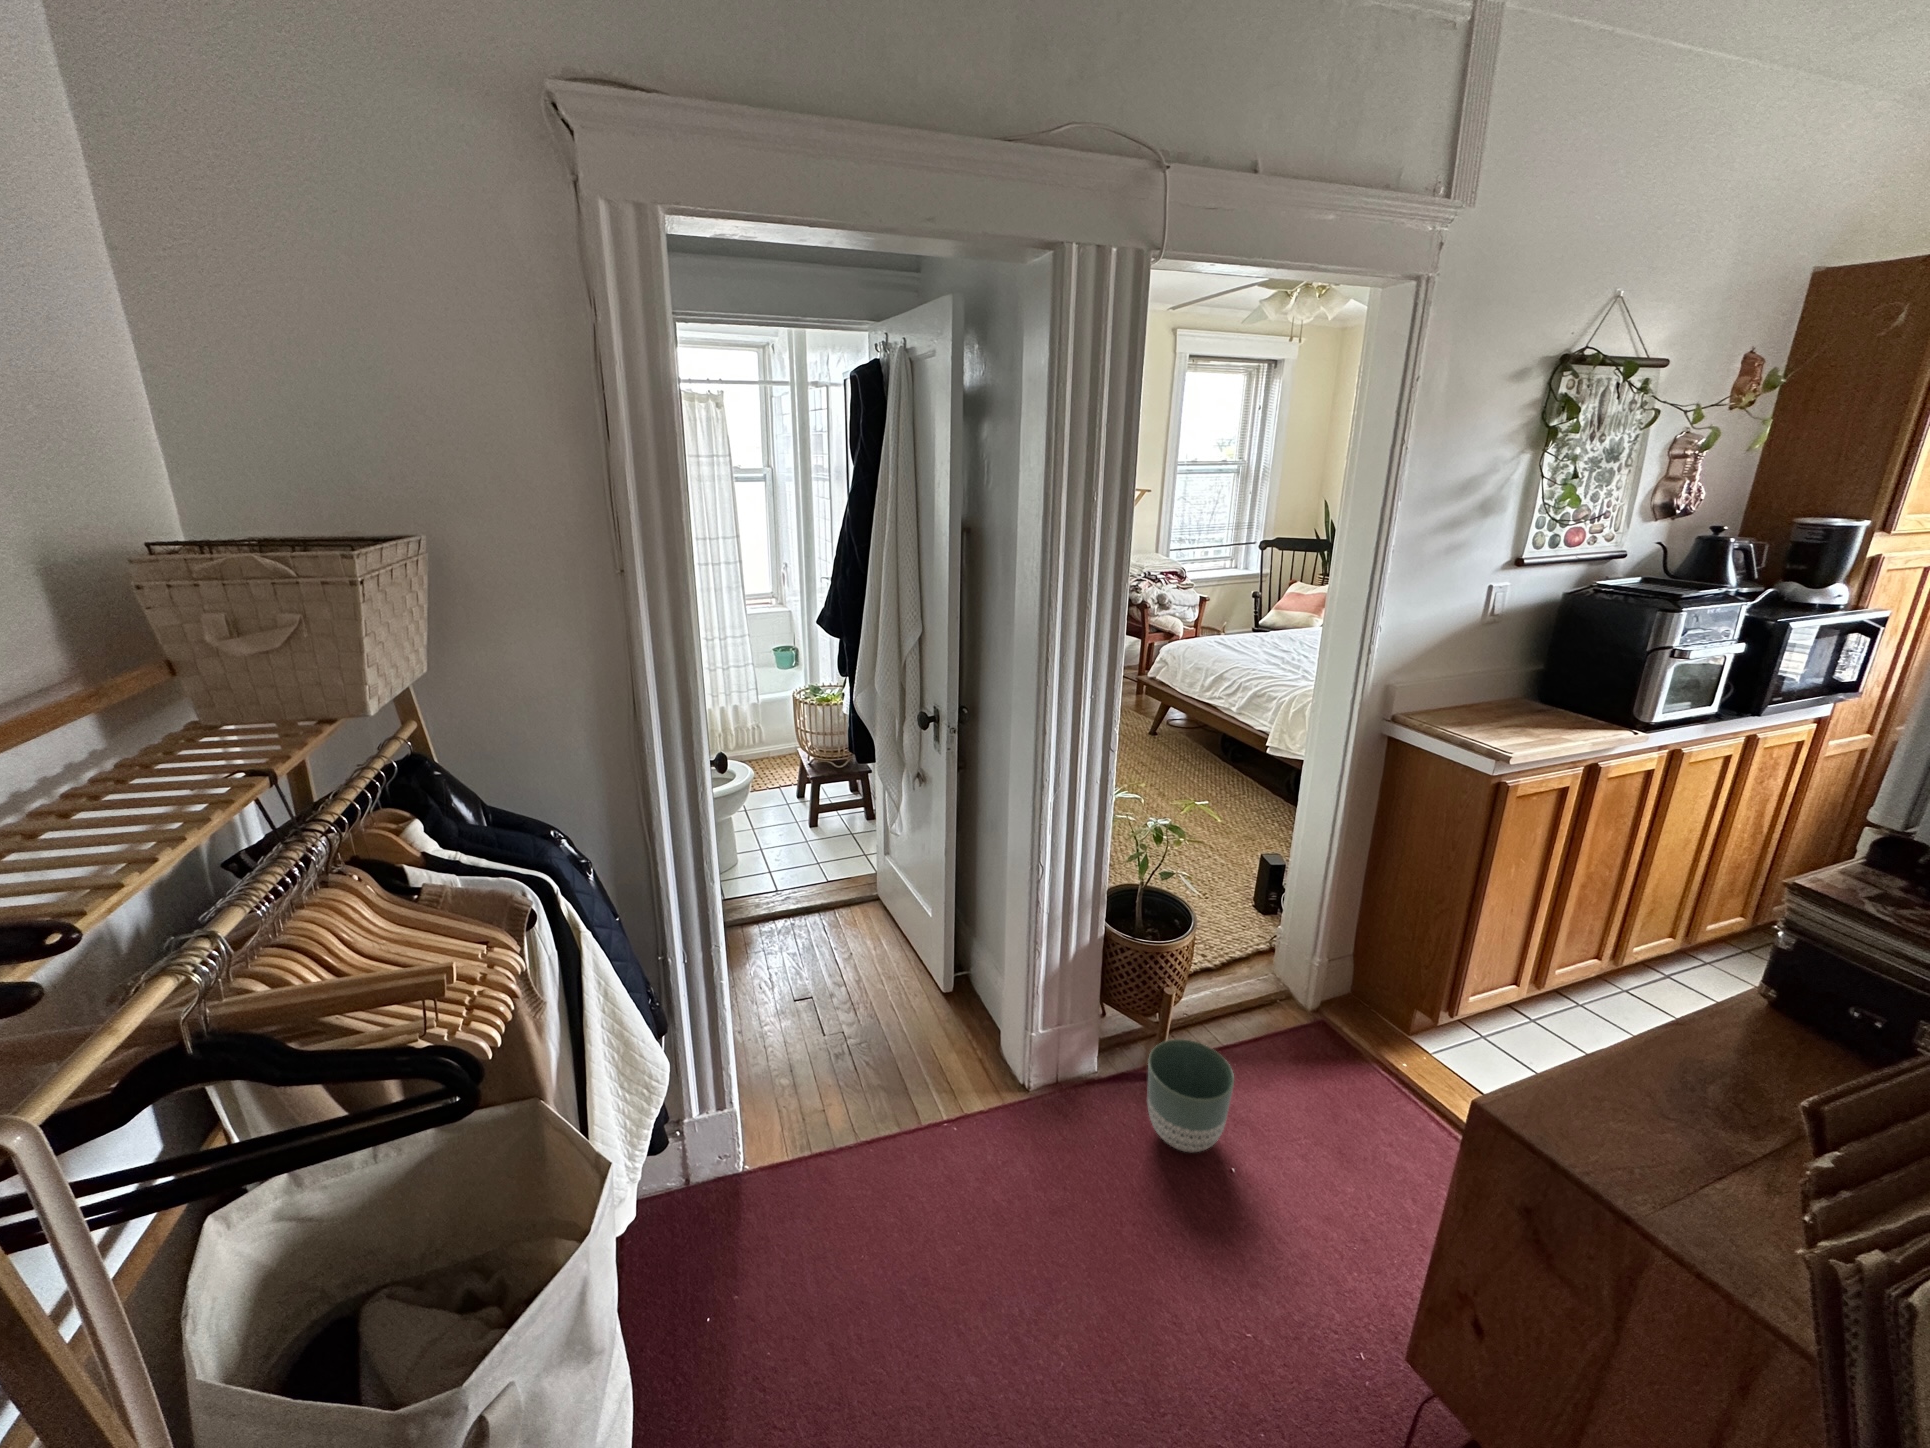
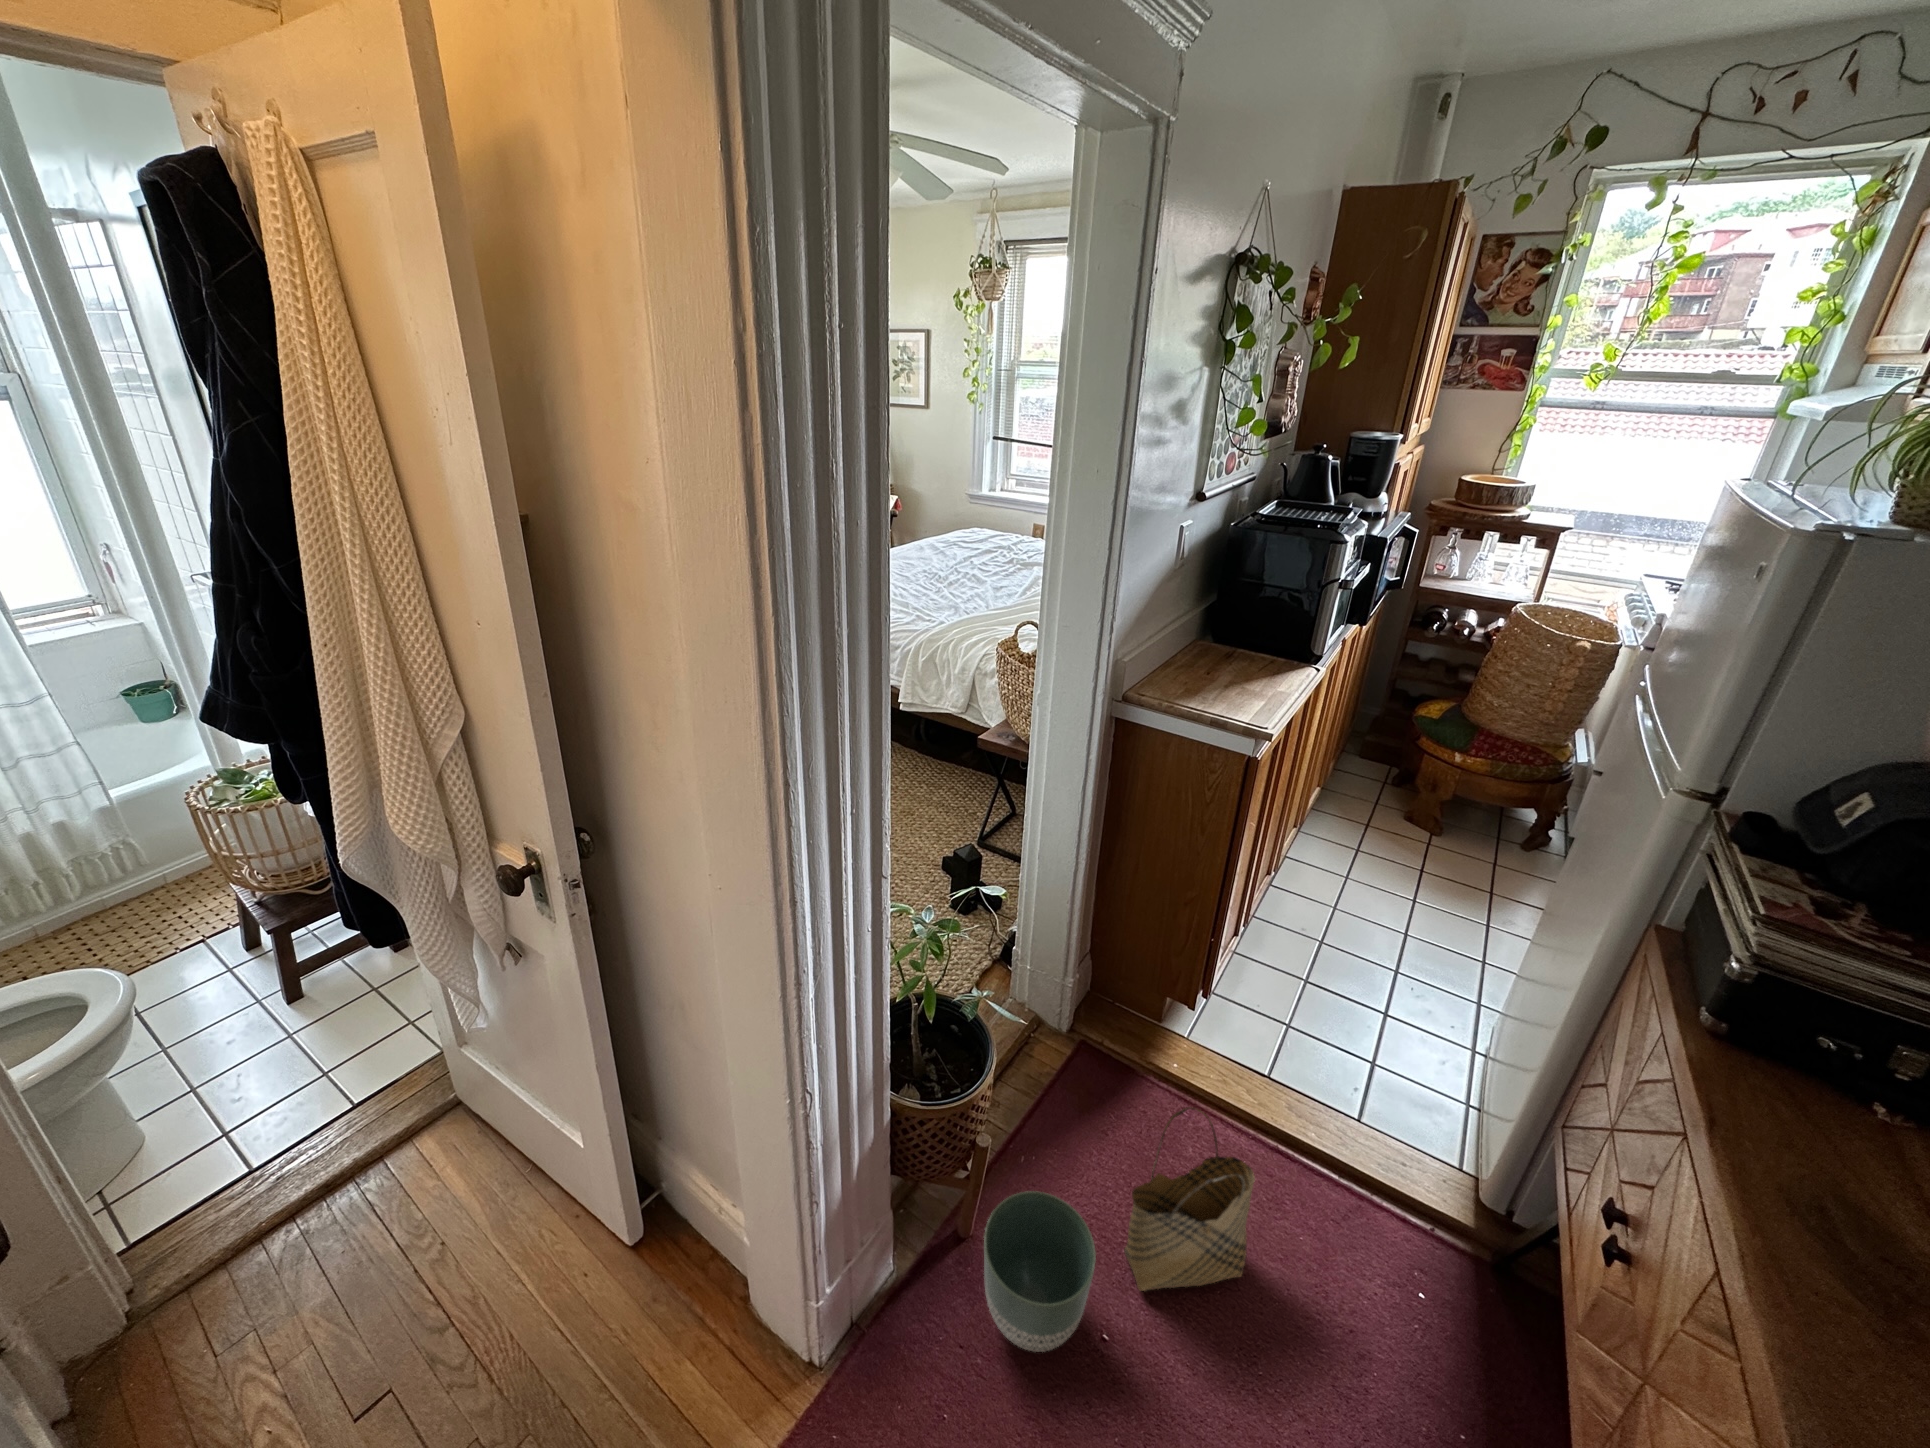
woven basket: none [1277,1029,1403,1198] -> present [1124,1107,1255,1291]

